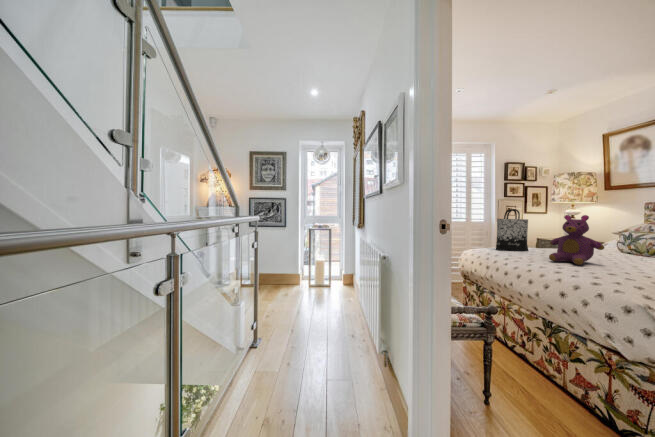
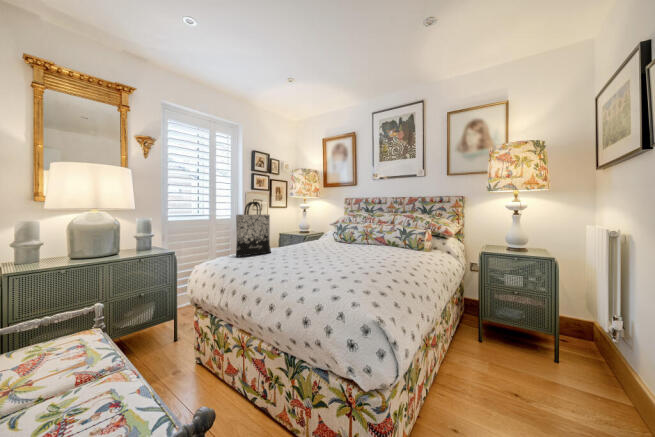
teddy bear: present [549,215,604,265] -> none [289,208,333,268]

